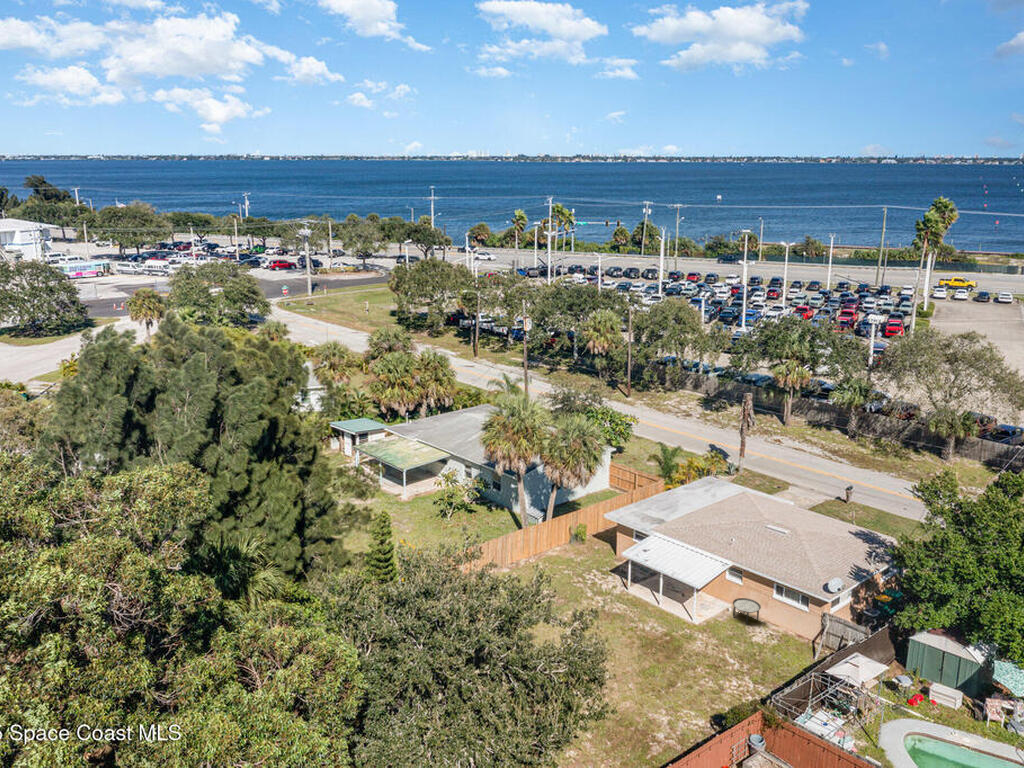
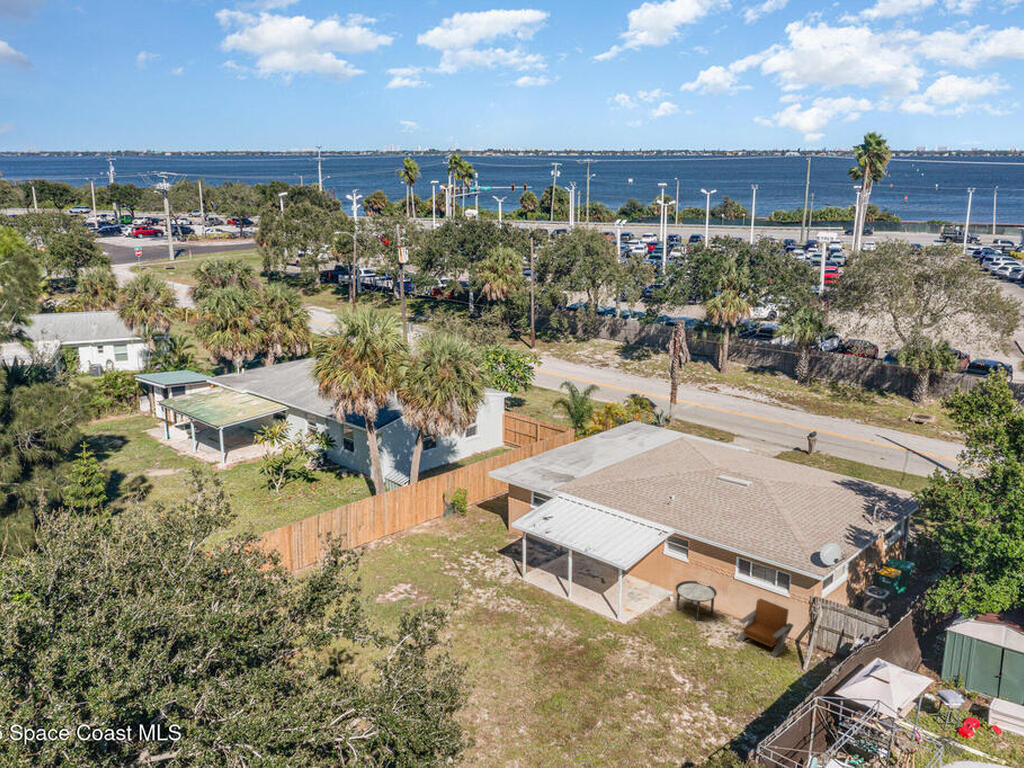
lounge chair: none [773,613,811,651] -> present [738,599,793,657]

